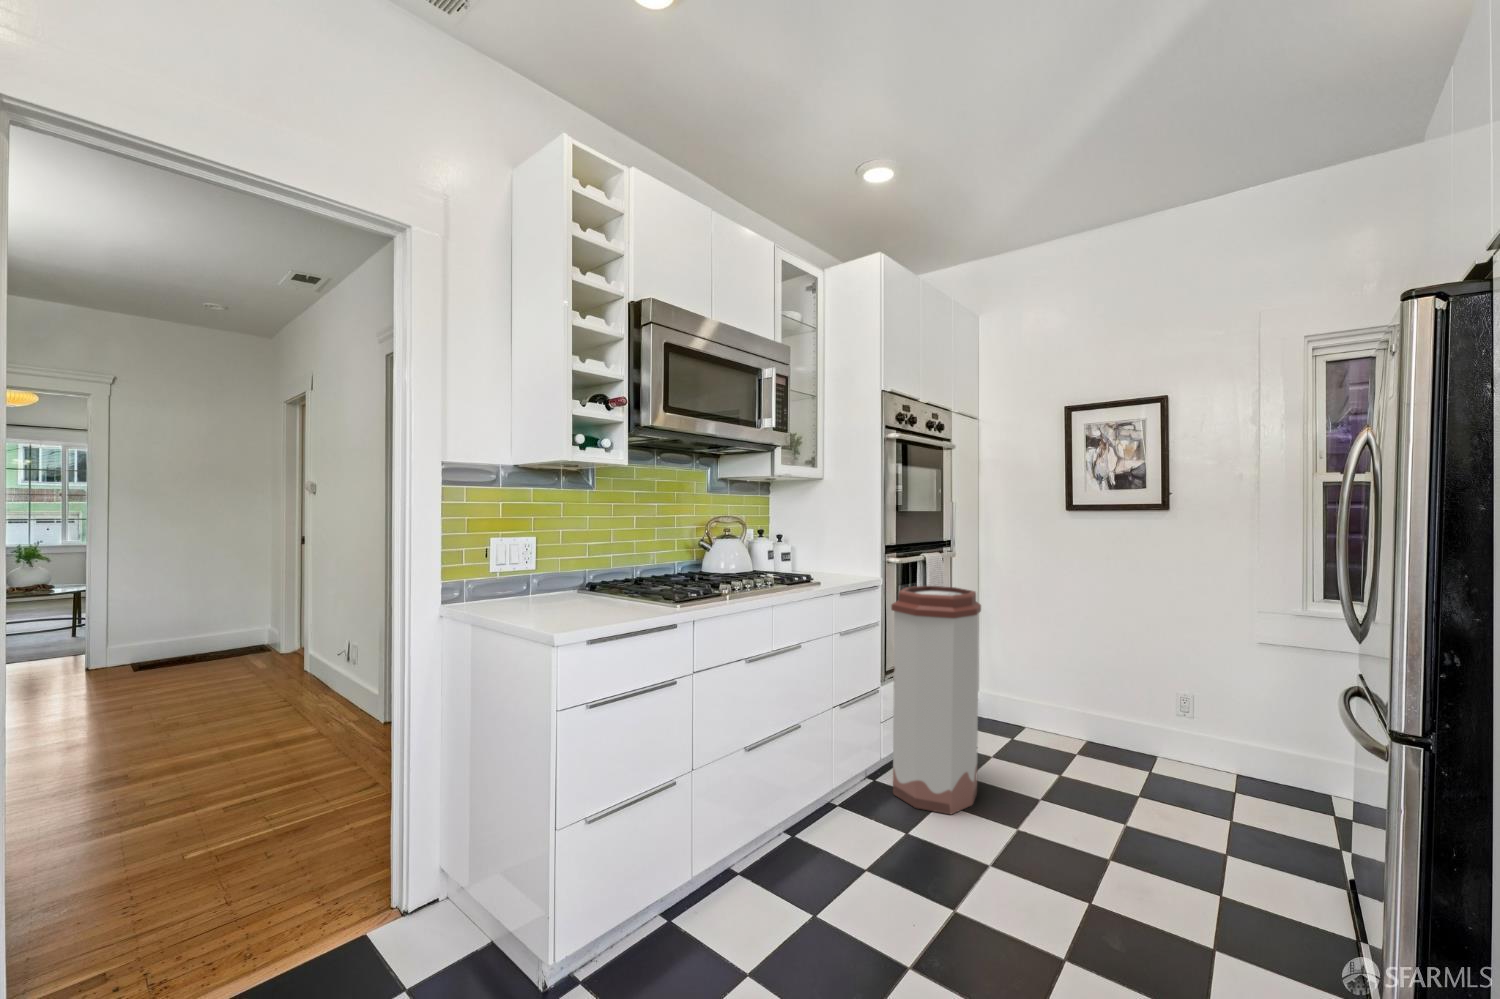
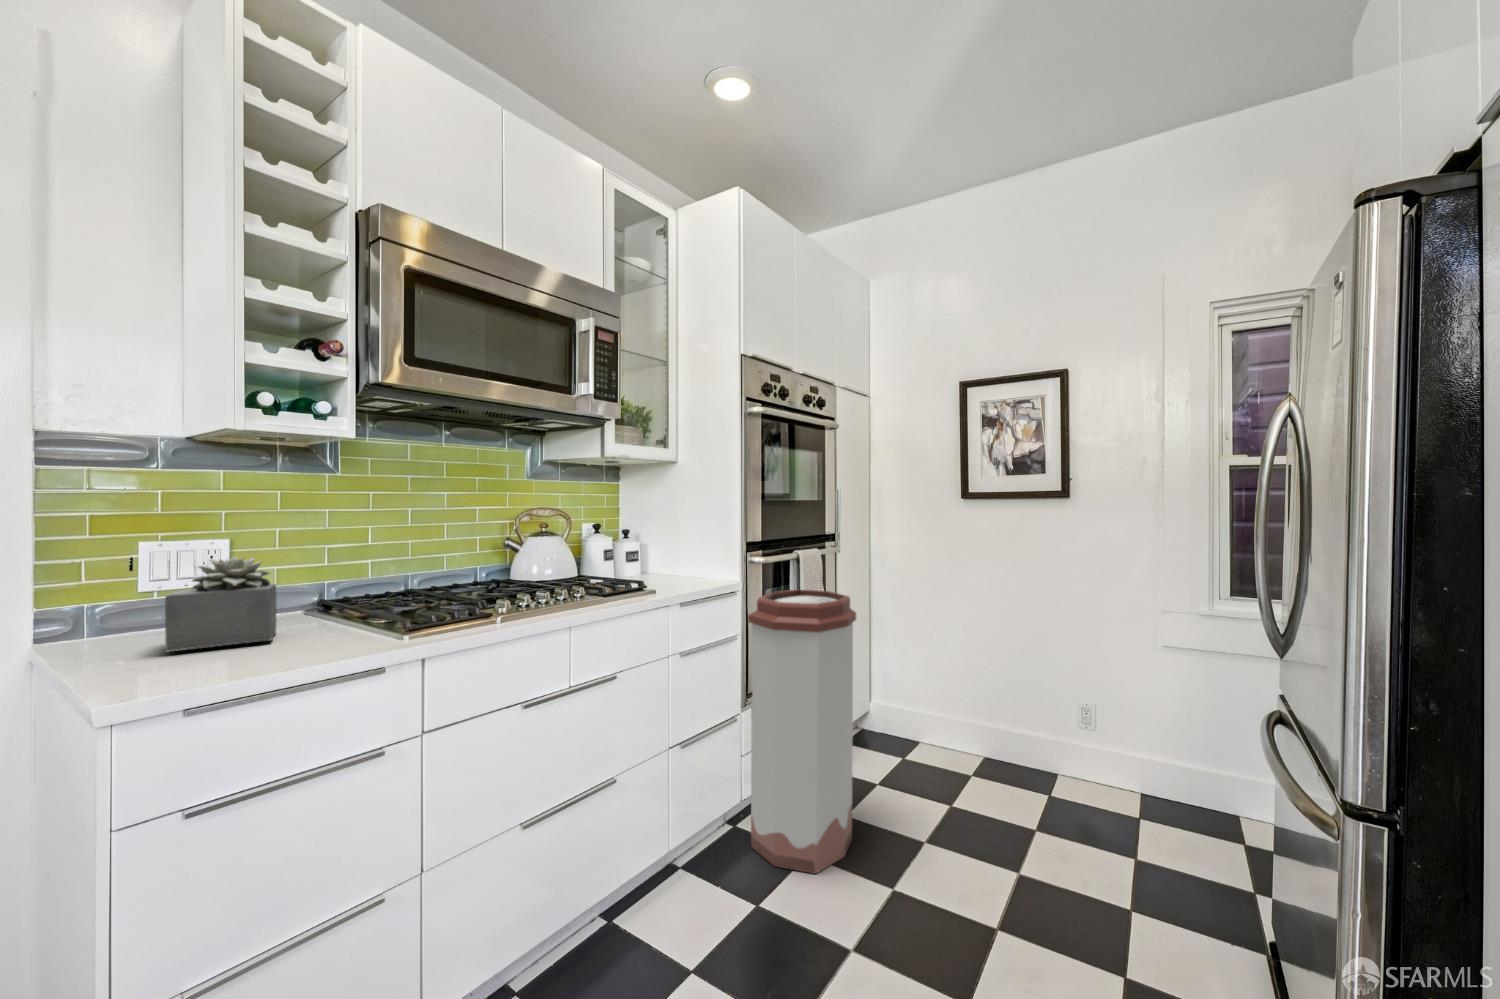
succulent plant: none [532,547,595,609] -> present [165,556,277,651]

